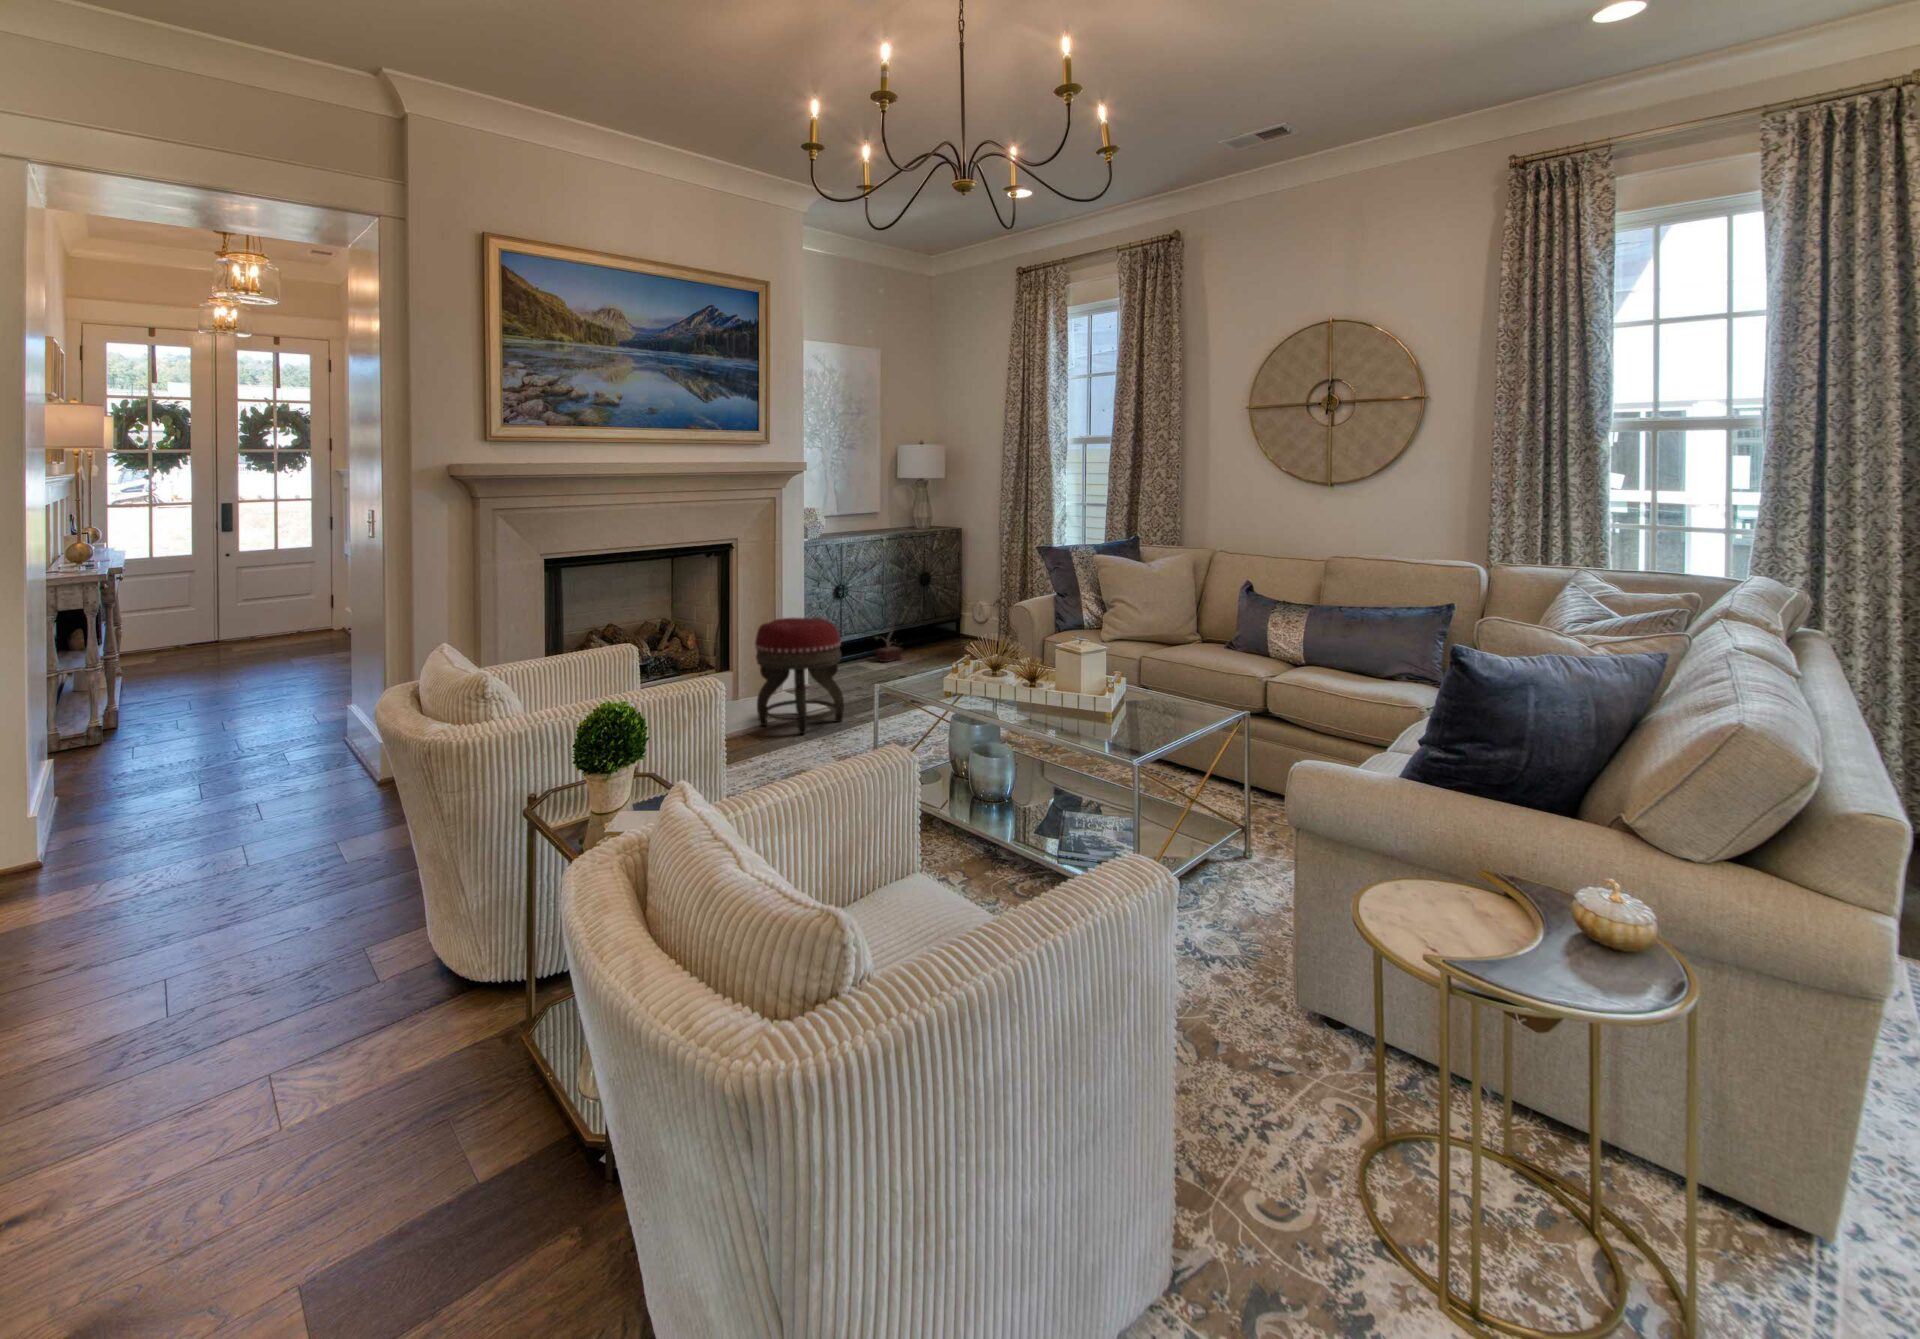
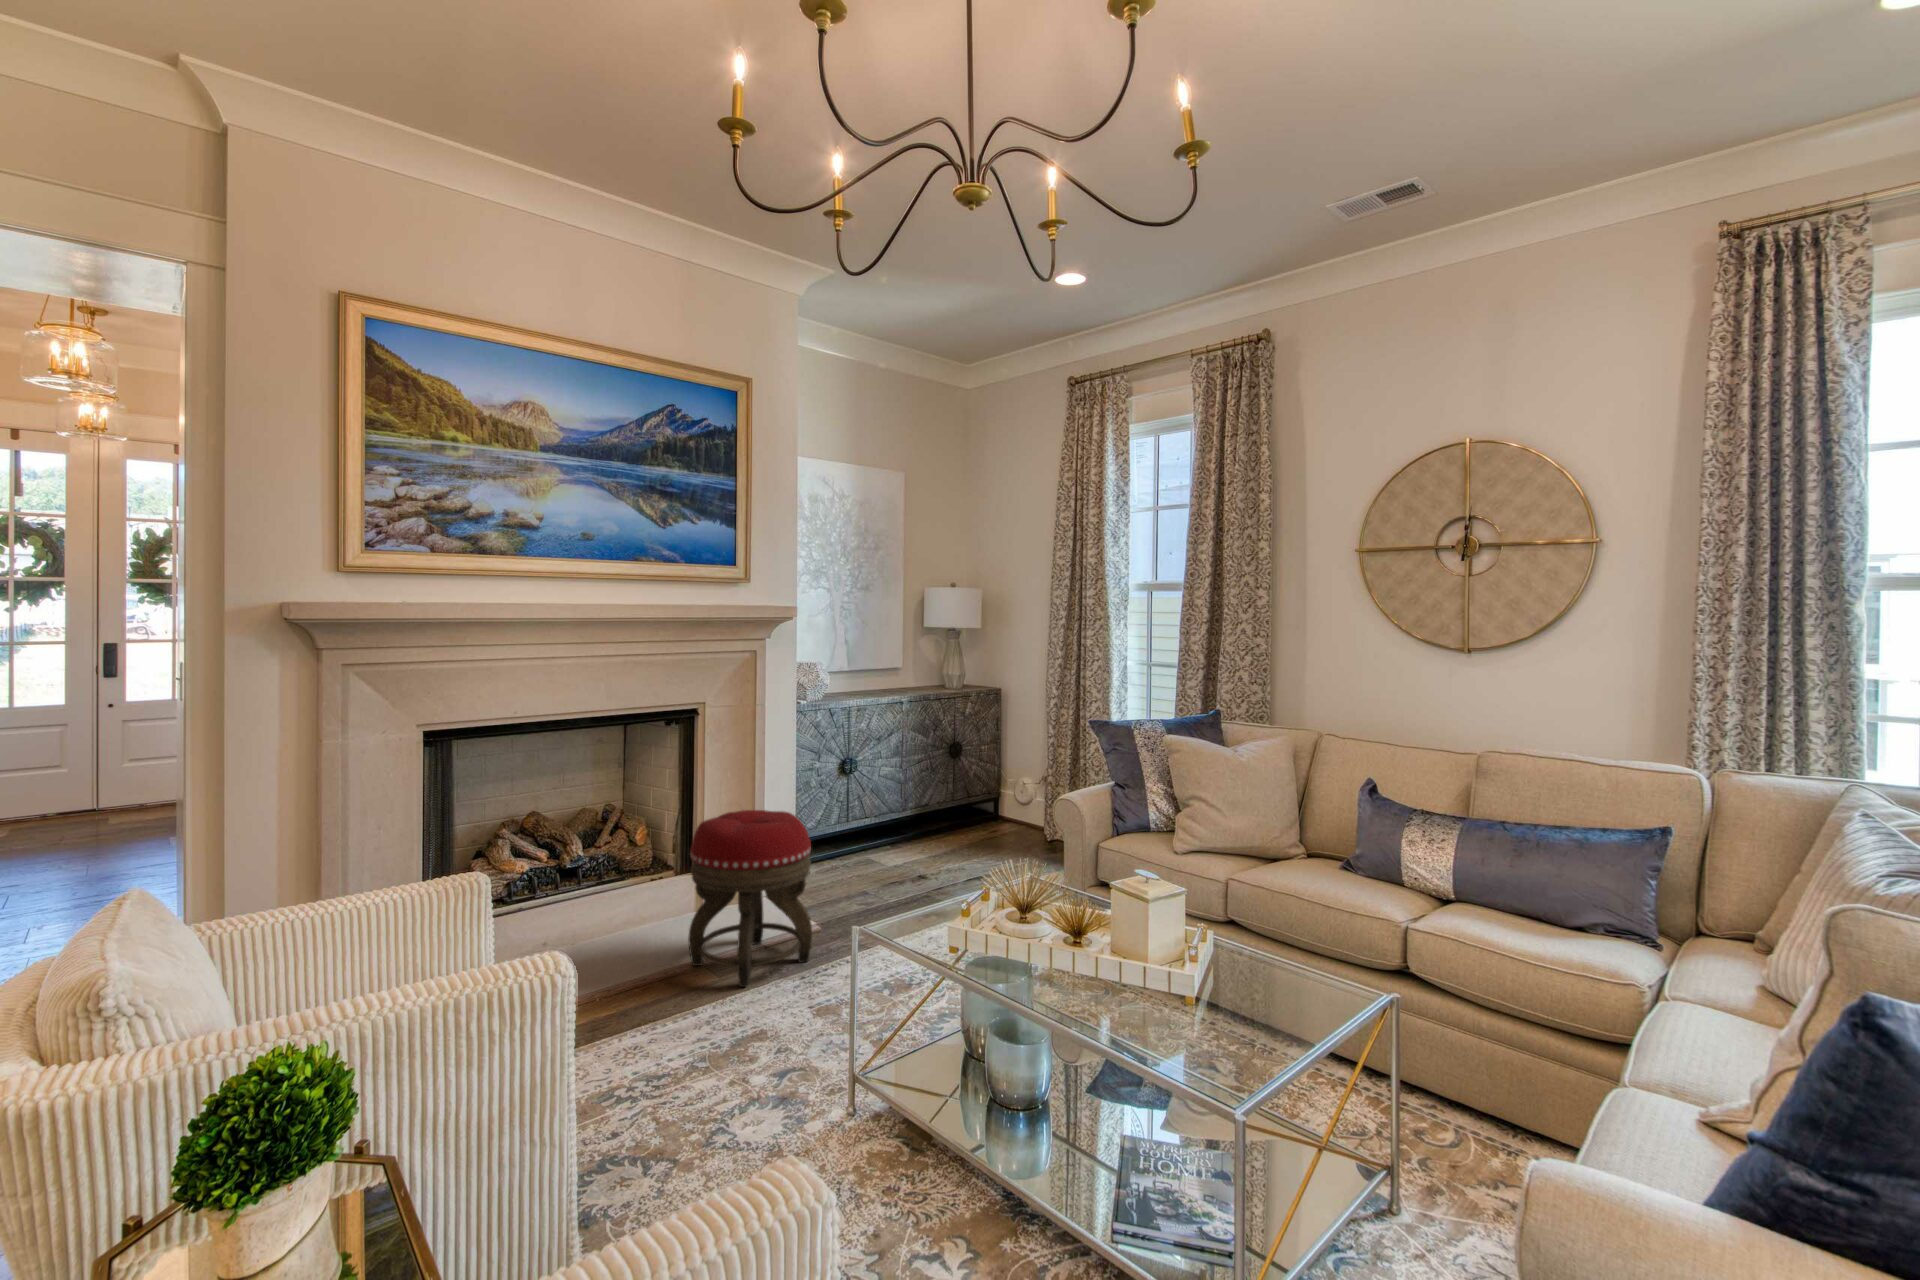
potted plant: present [872,596,919,662] -> none [882,764,948,852]

